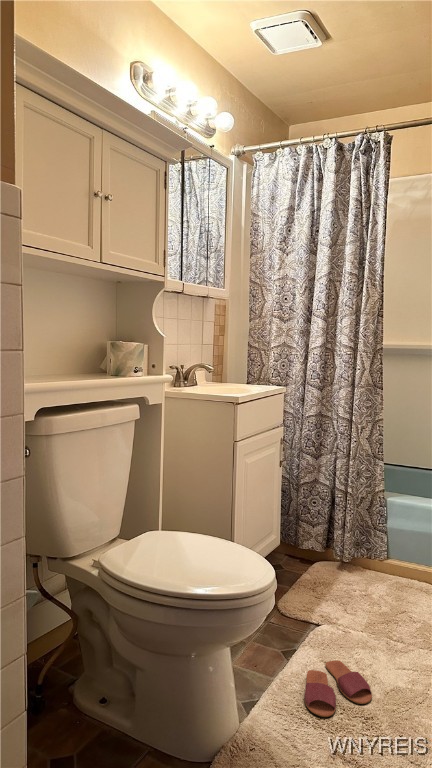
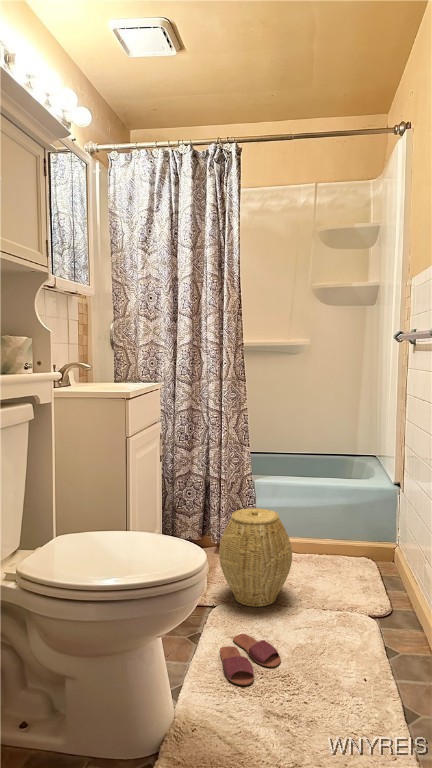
woven basket: none [327,526,410,635] -> present [219,508,292,607]

